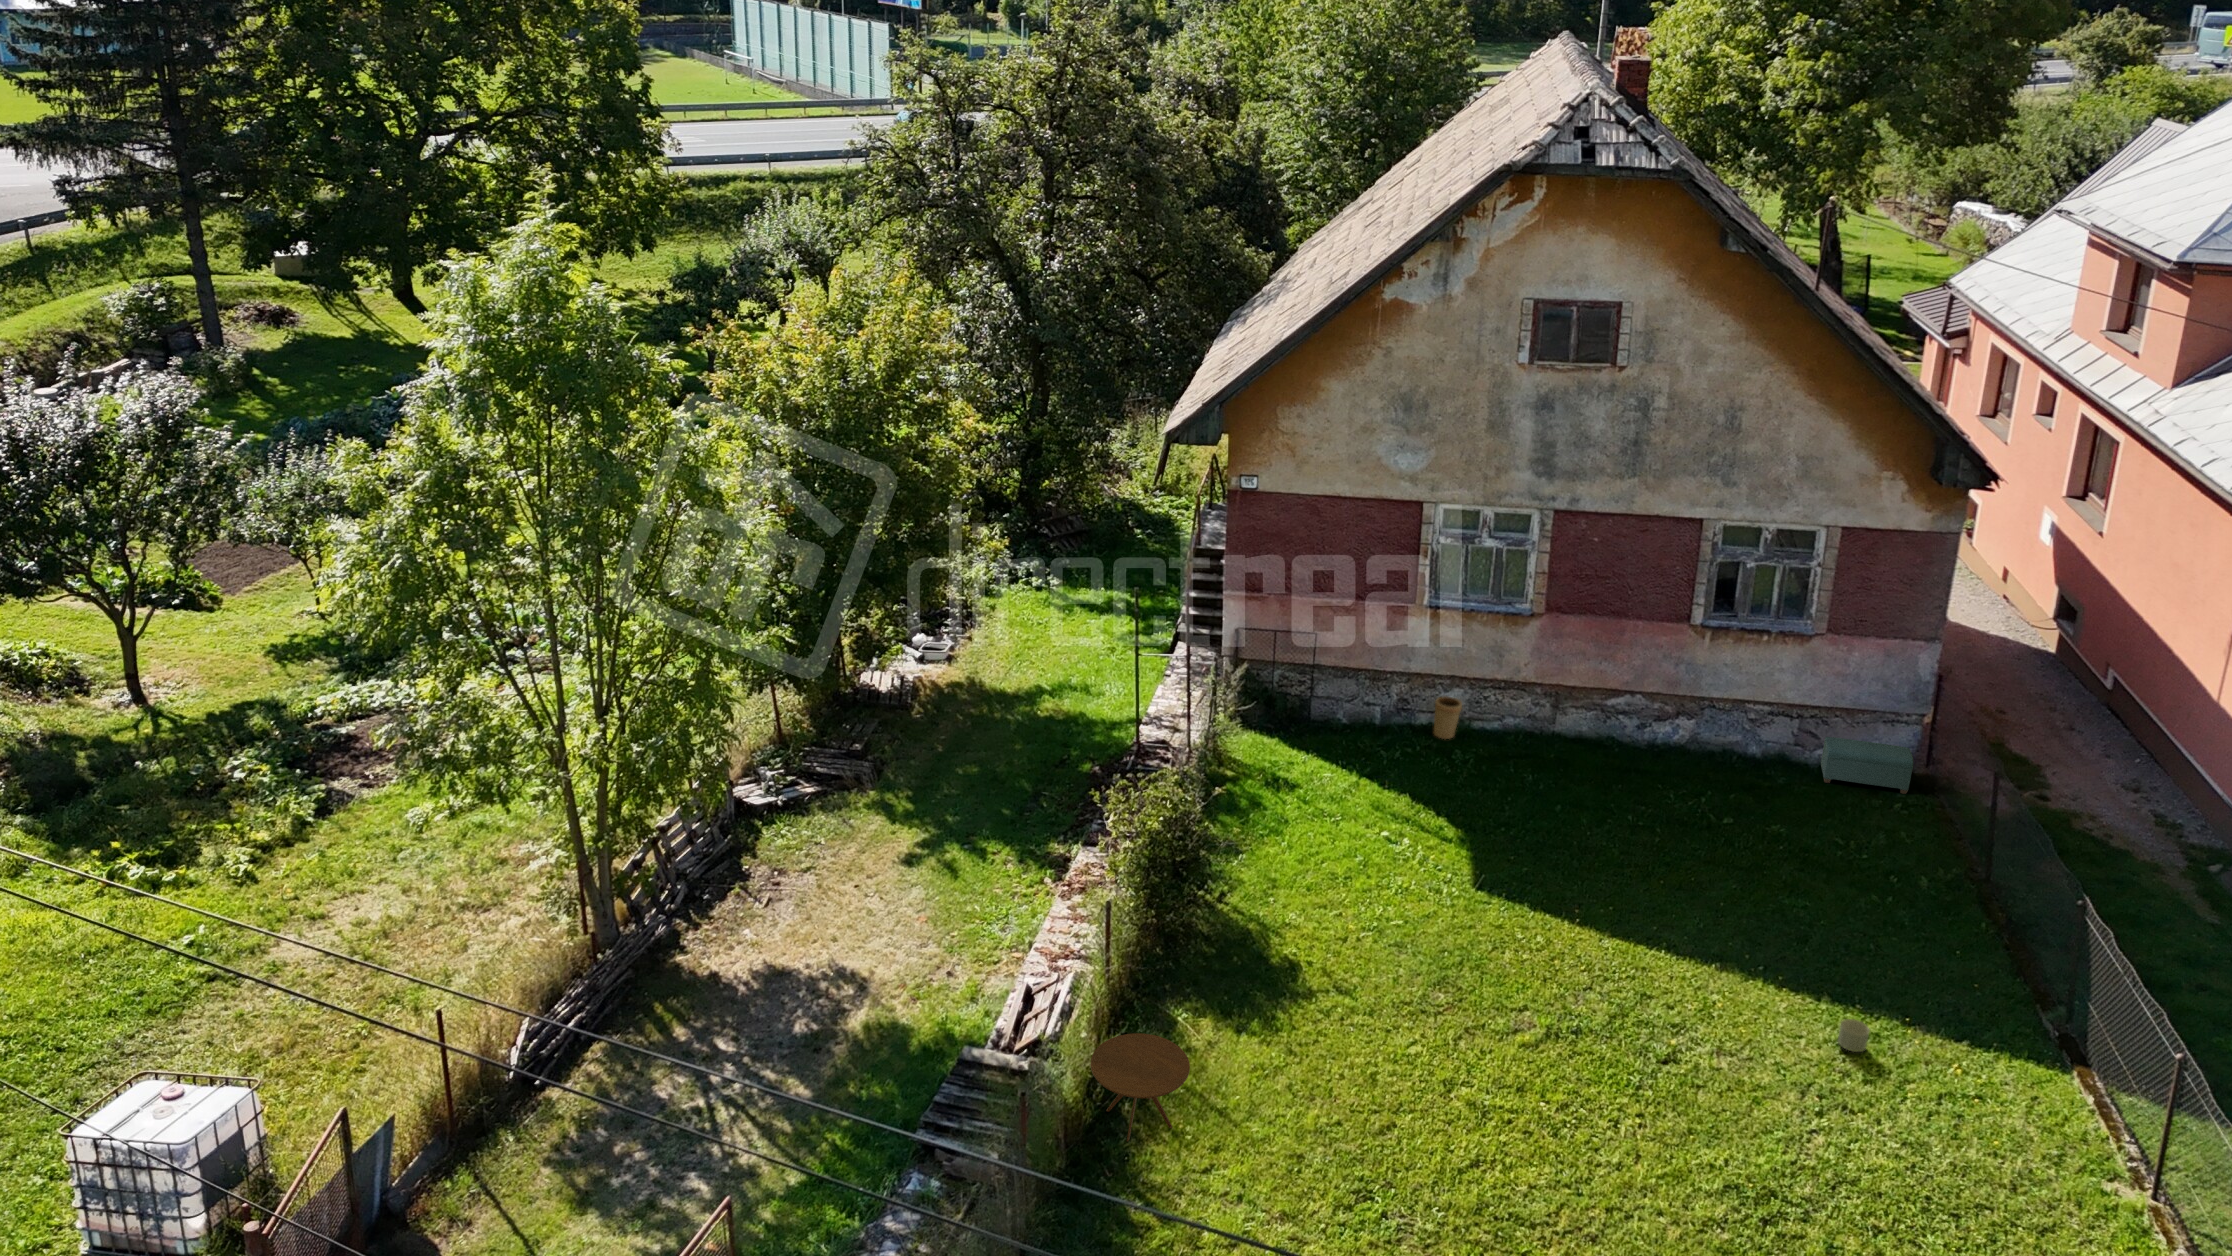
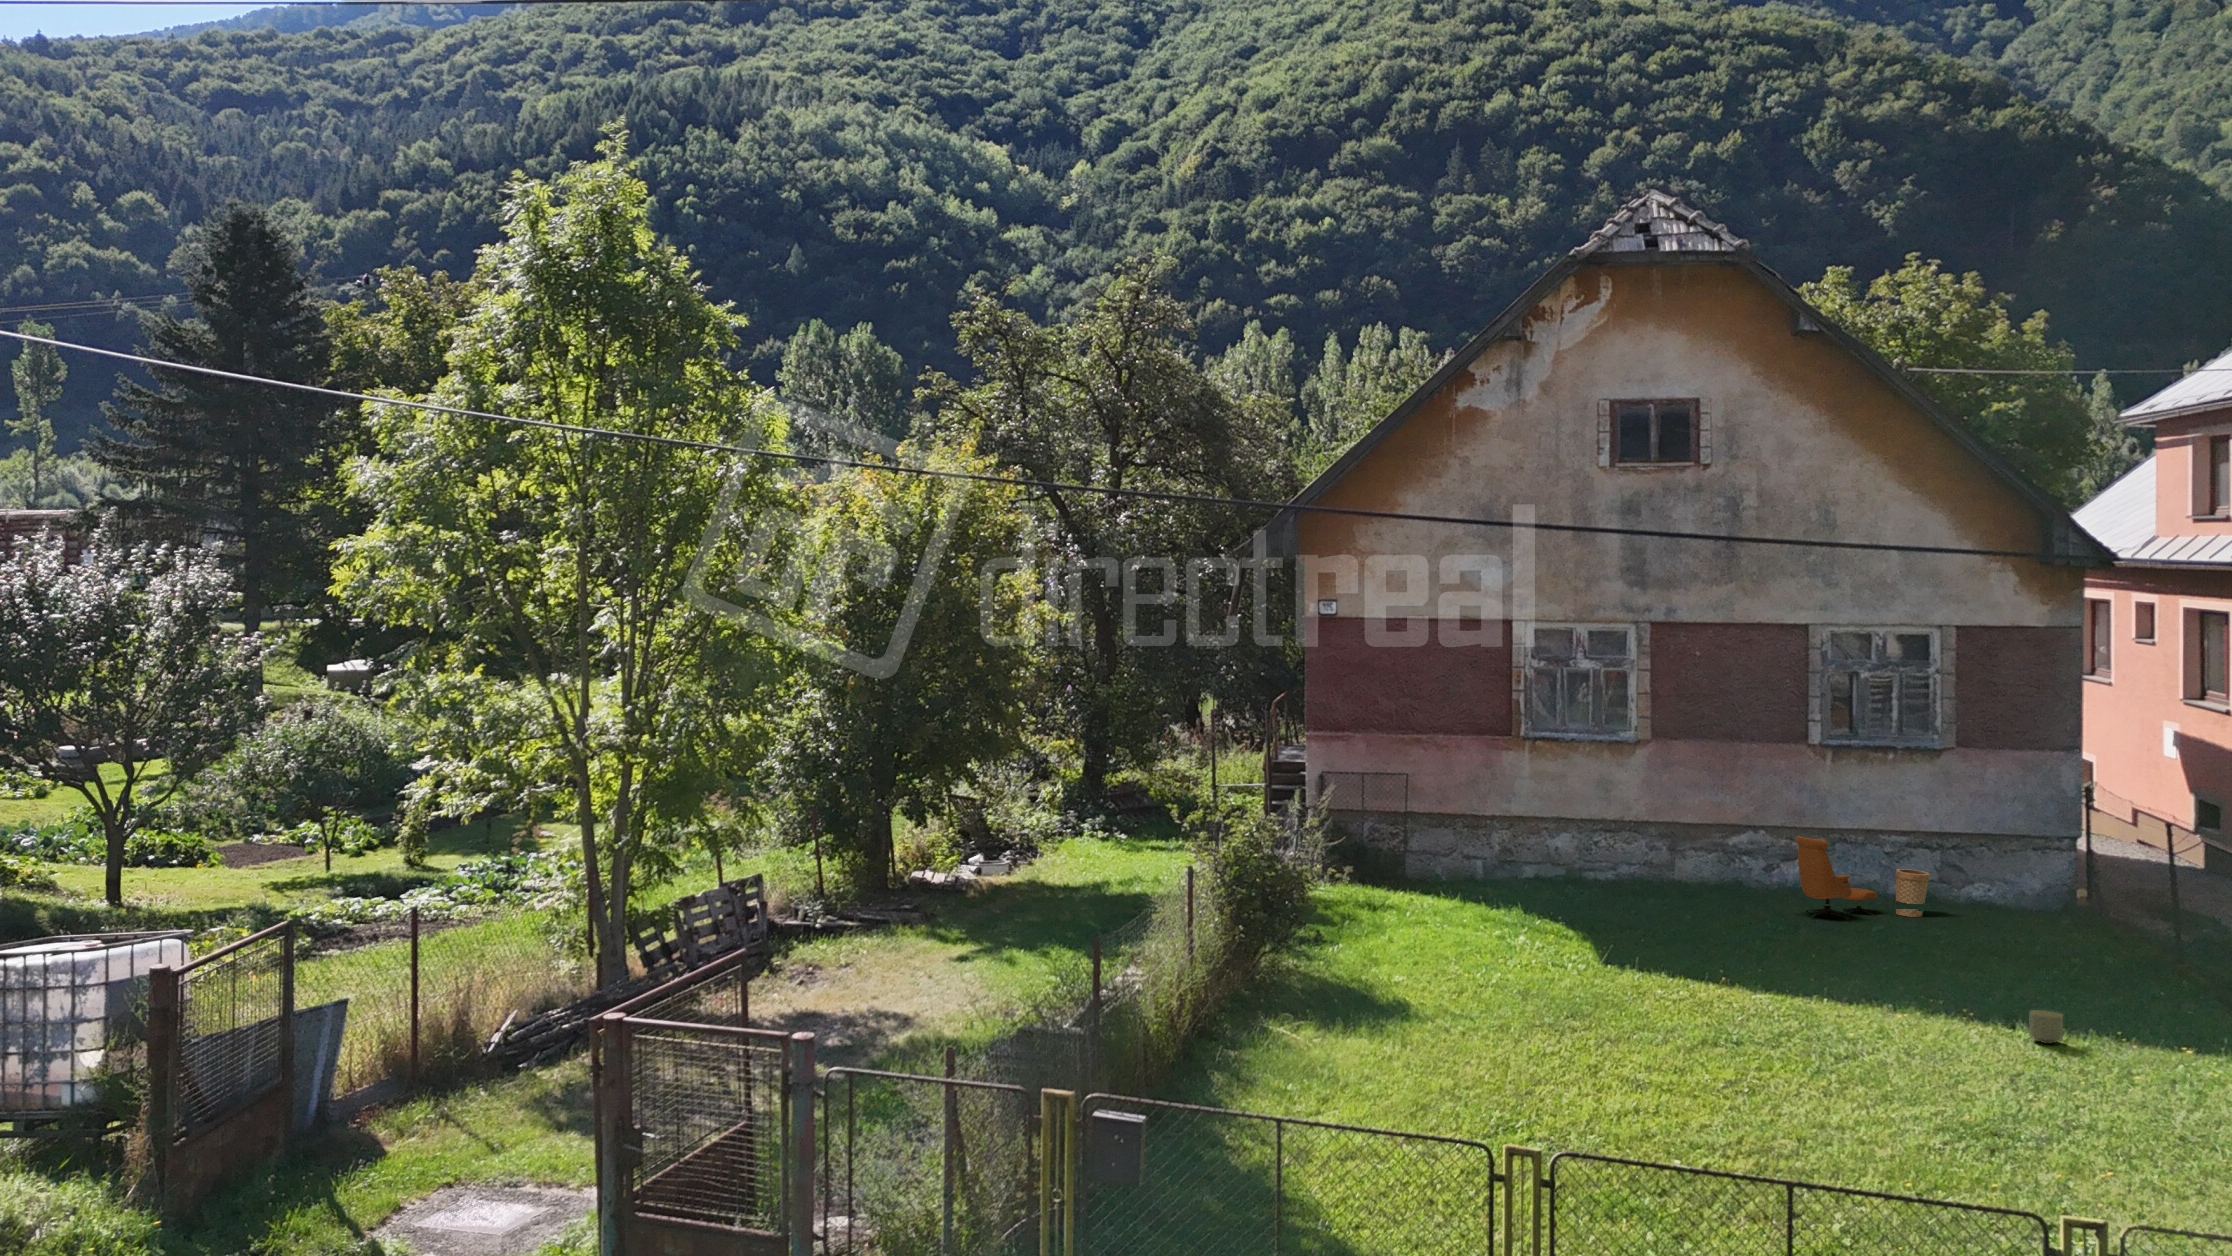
basket: present [1434,696,1462,739] -> present [1896,869,1929,917]
lounge chair: none [1670,711,1739,784] -> present [1796,836,1878,920]
bench: present [1821,737,1913,794] -> none [1970,875,2071,928]
round table: present [1091,1033,1190,1141] -> none [1173,979,1289,1080]

